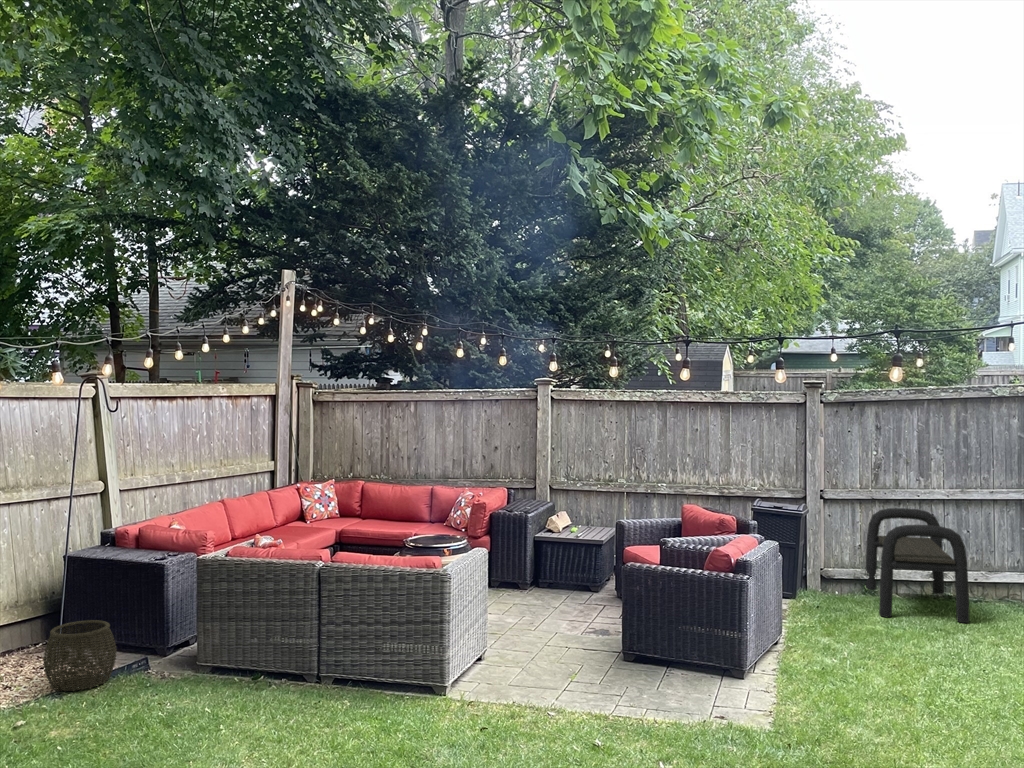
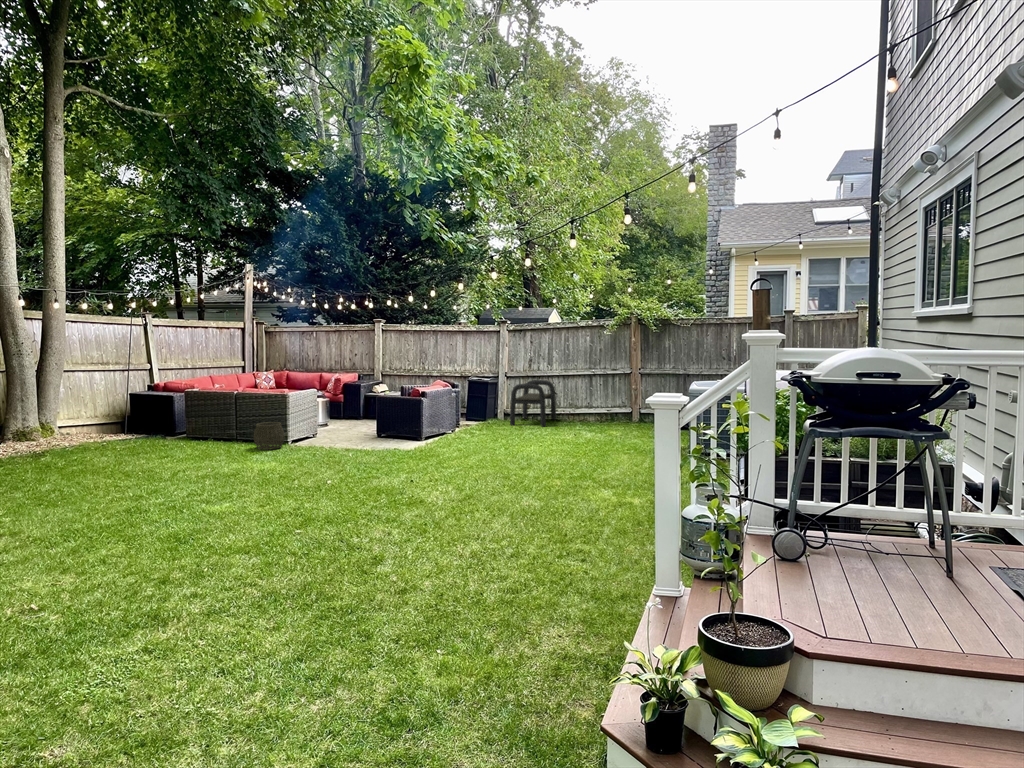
woven basket: present [43,620,117,692] -> present [254,422,284,450]

